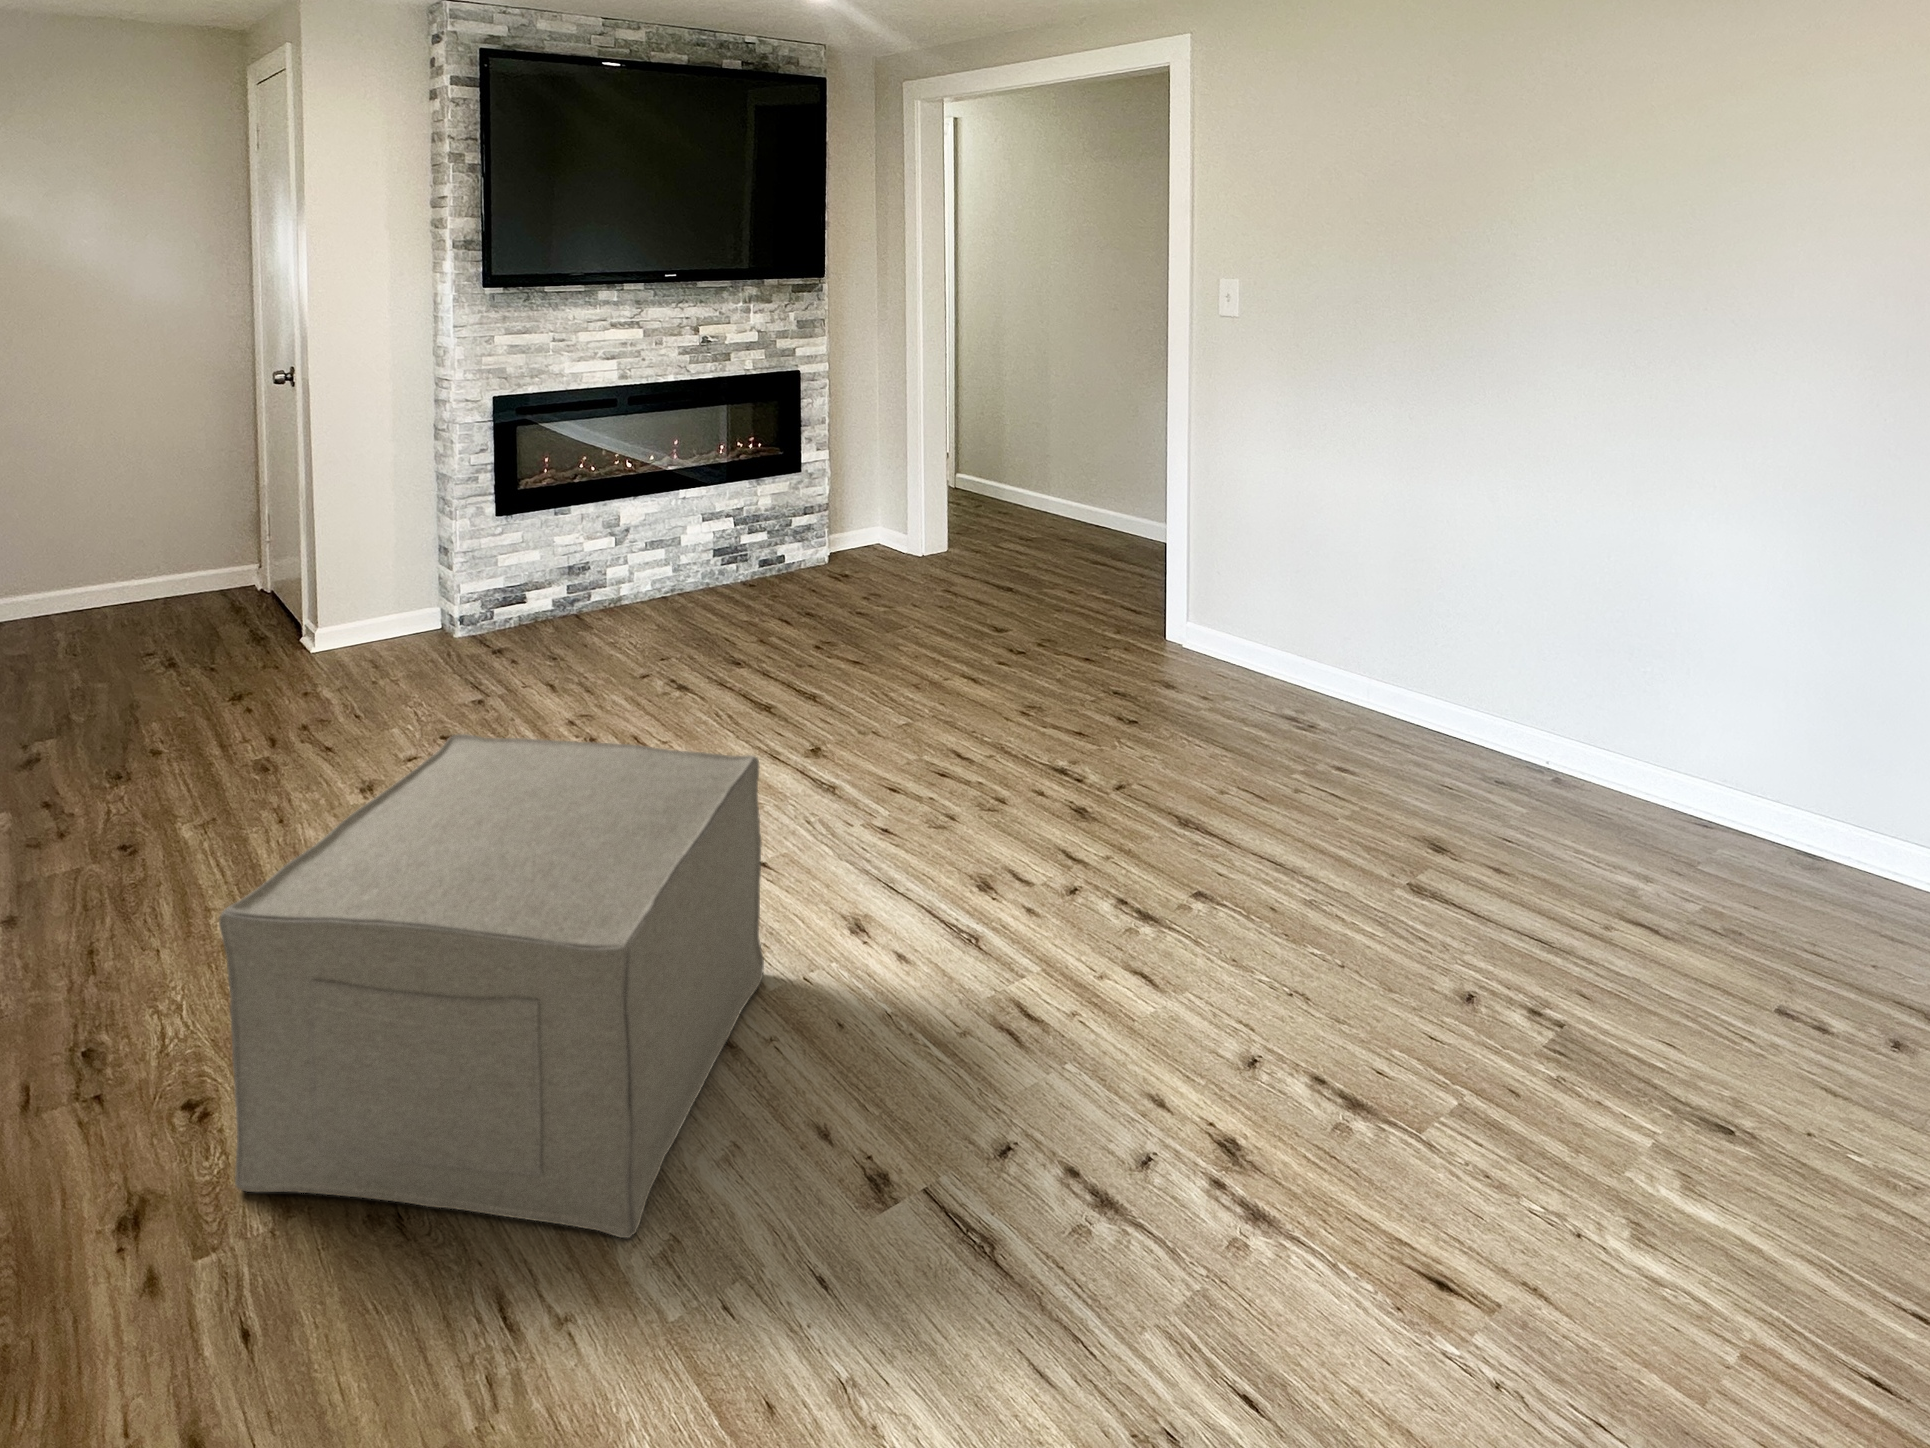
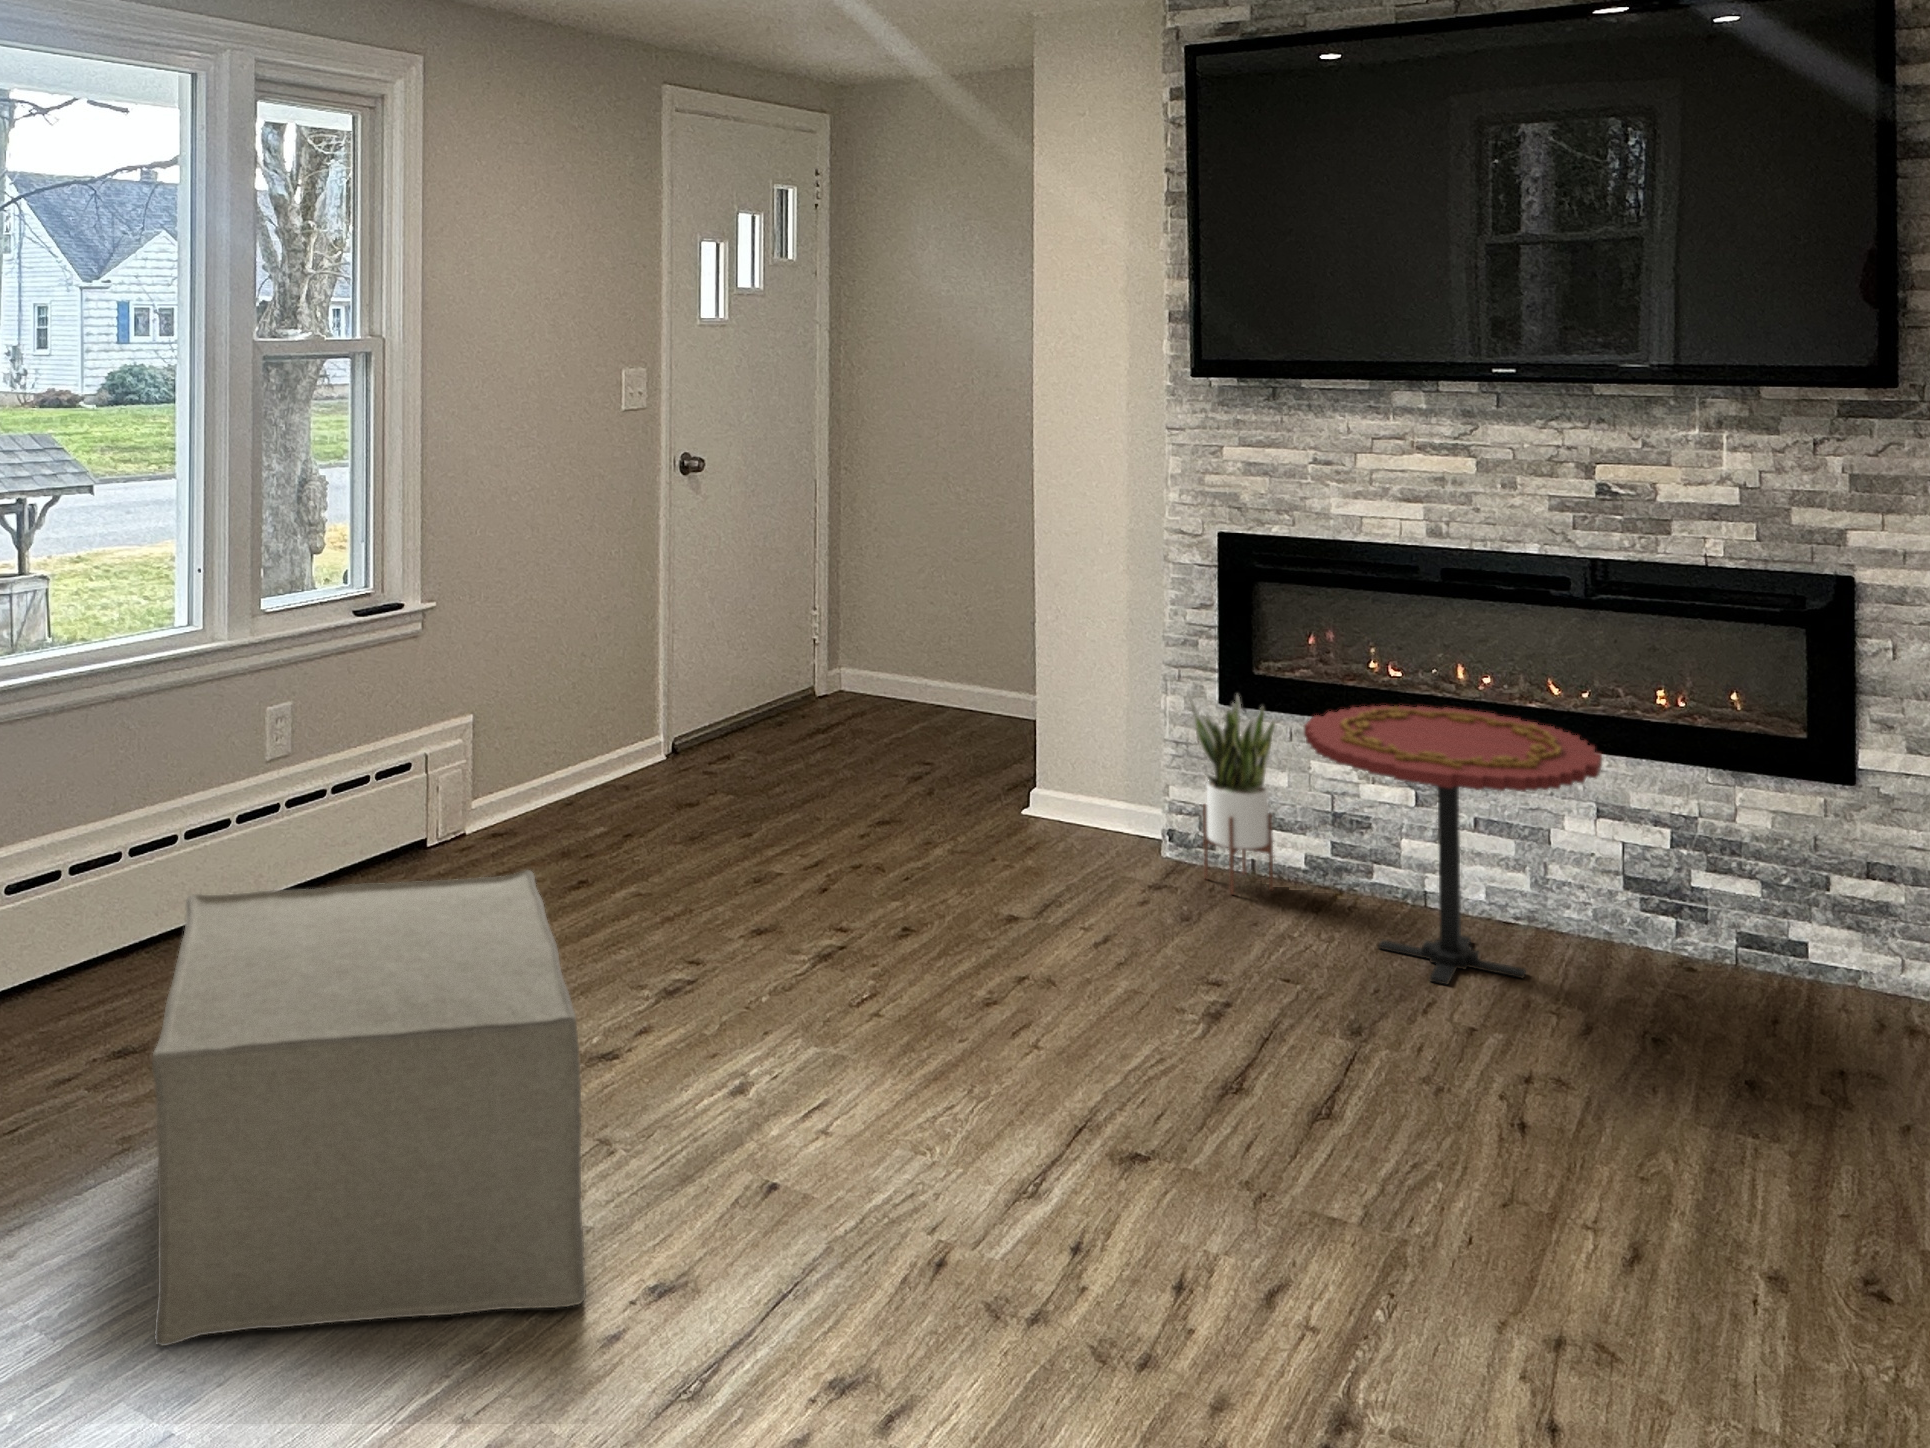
side table: none [601,475,760,630] -> present [1304,705,1602,985]
potted plant: none [503,502,550,638] -> present [1189,695,1275,894]

